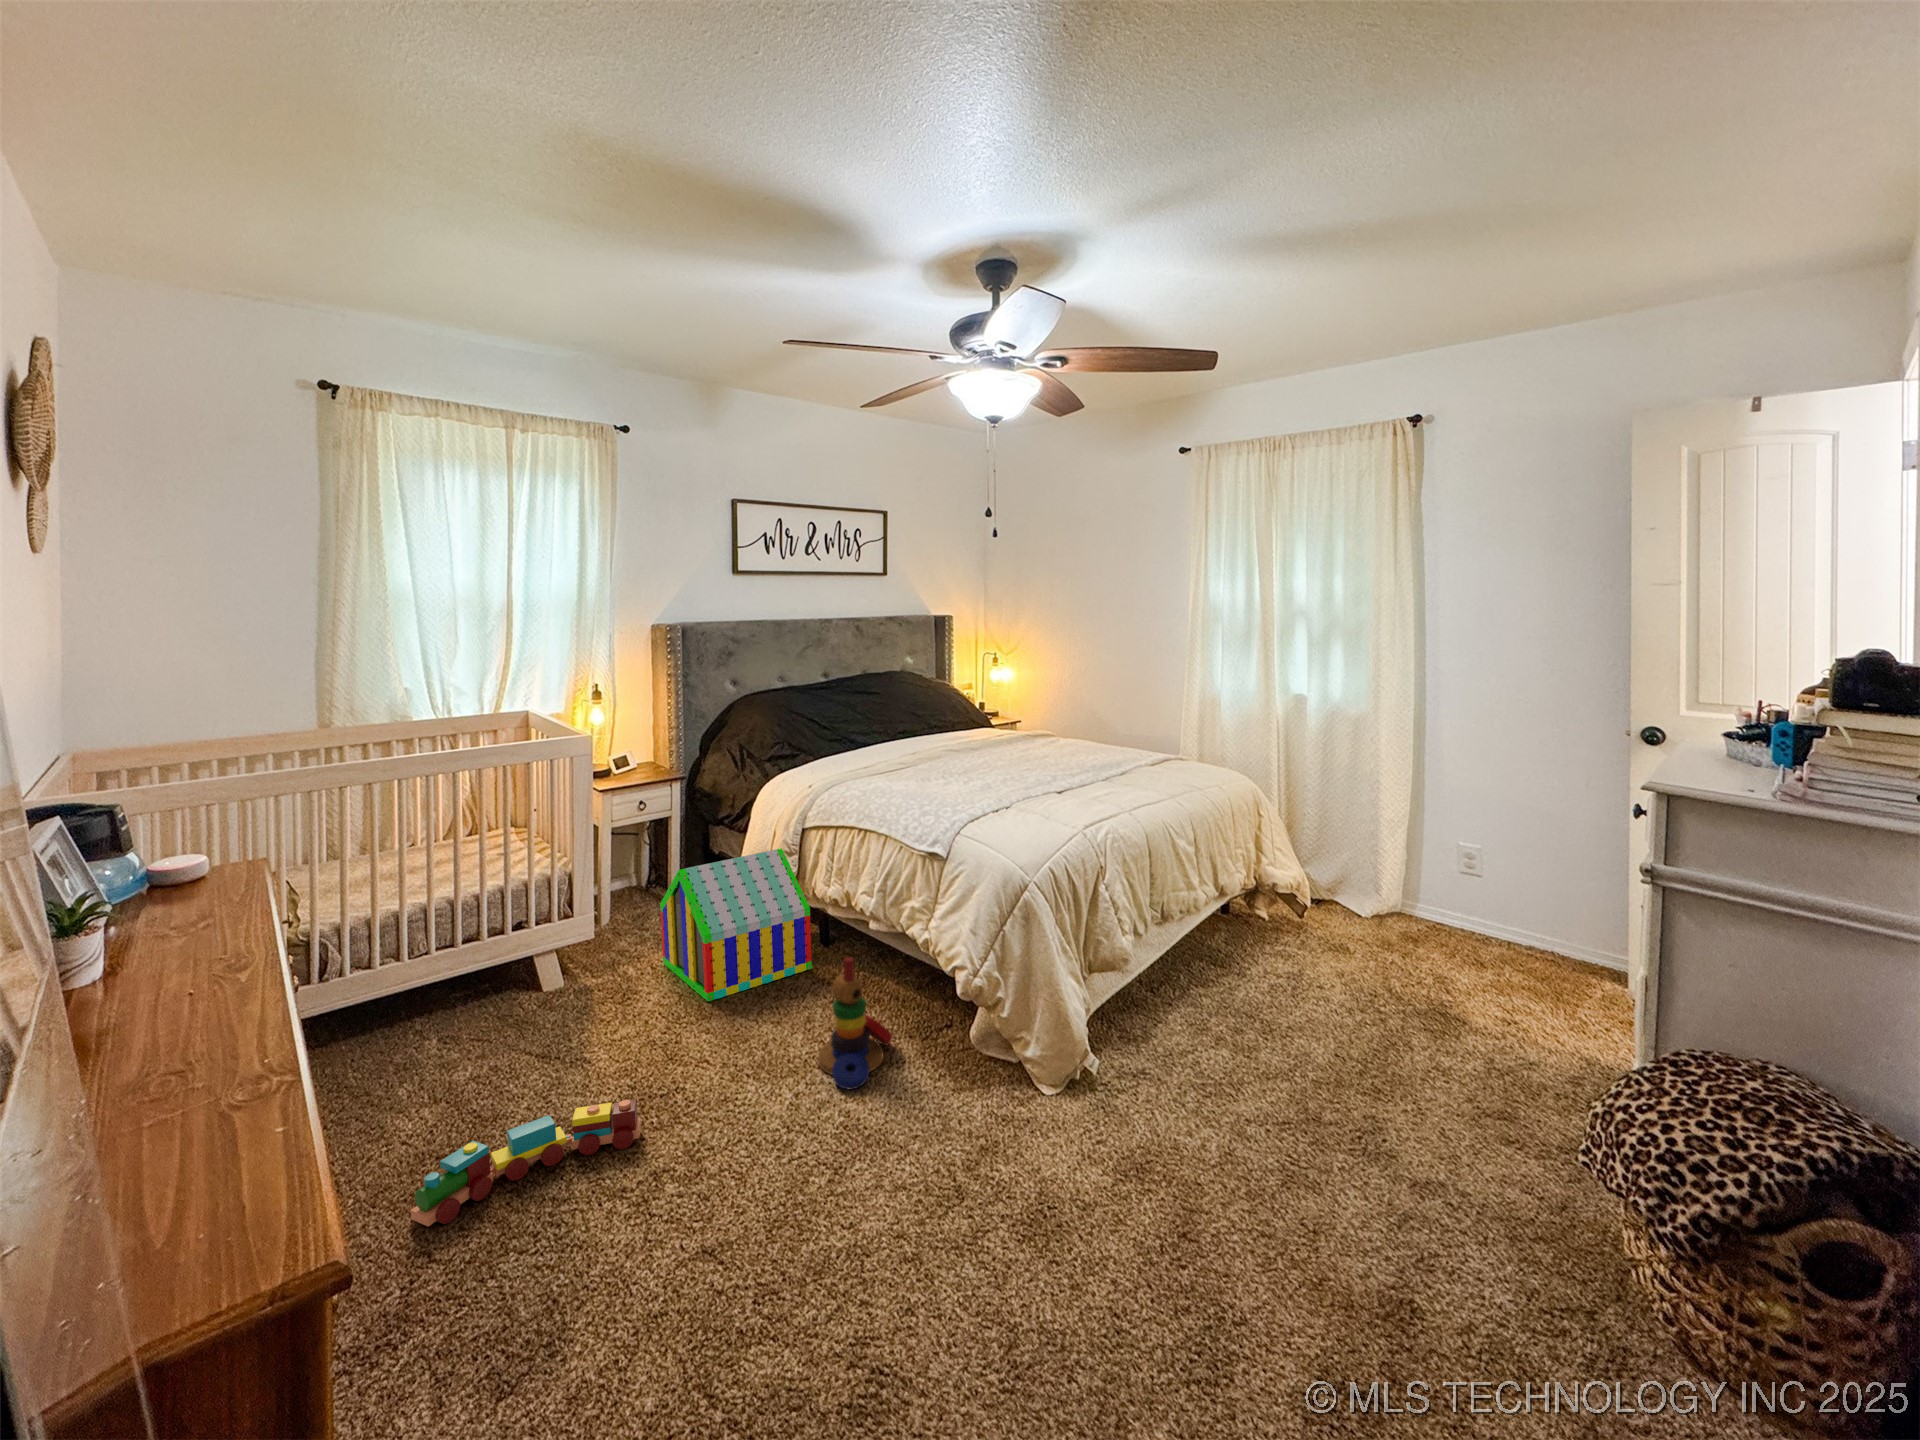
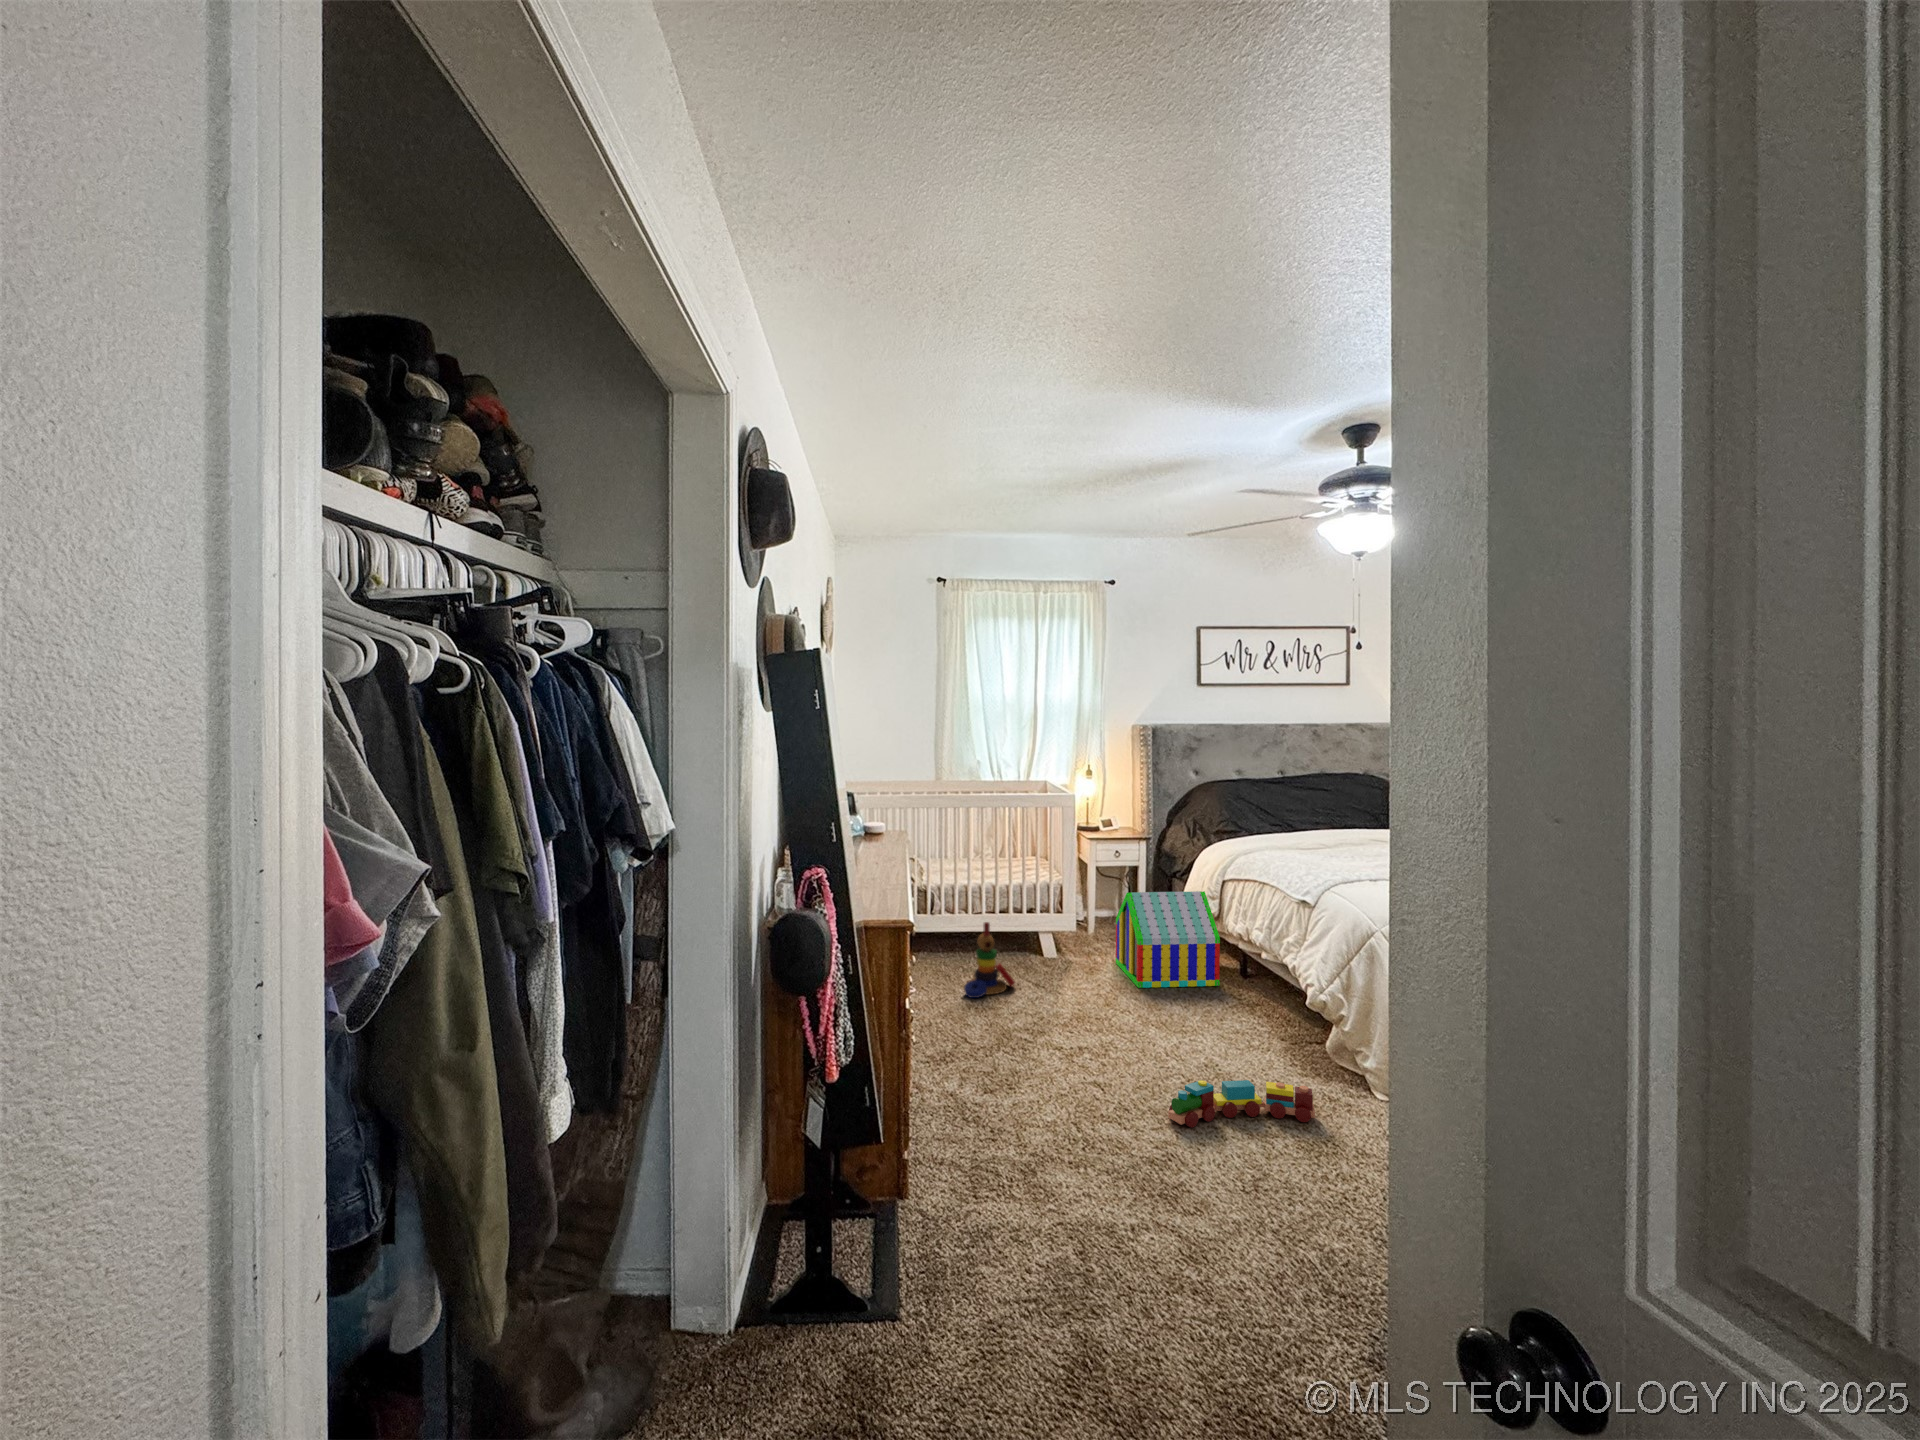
stacking toy: present [818,957,893,1090] -> present [964,922,1015,998]
toy train: present [410,1100,641,1227] -> present [1168,1080,1315,1128]

